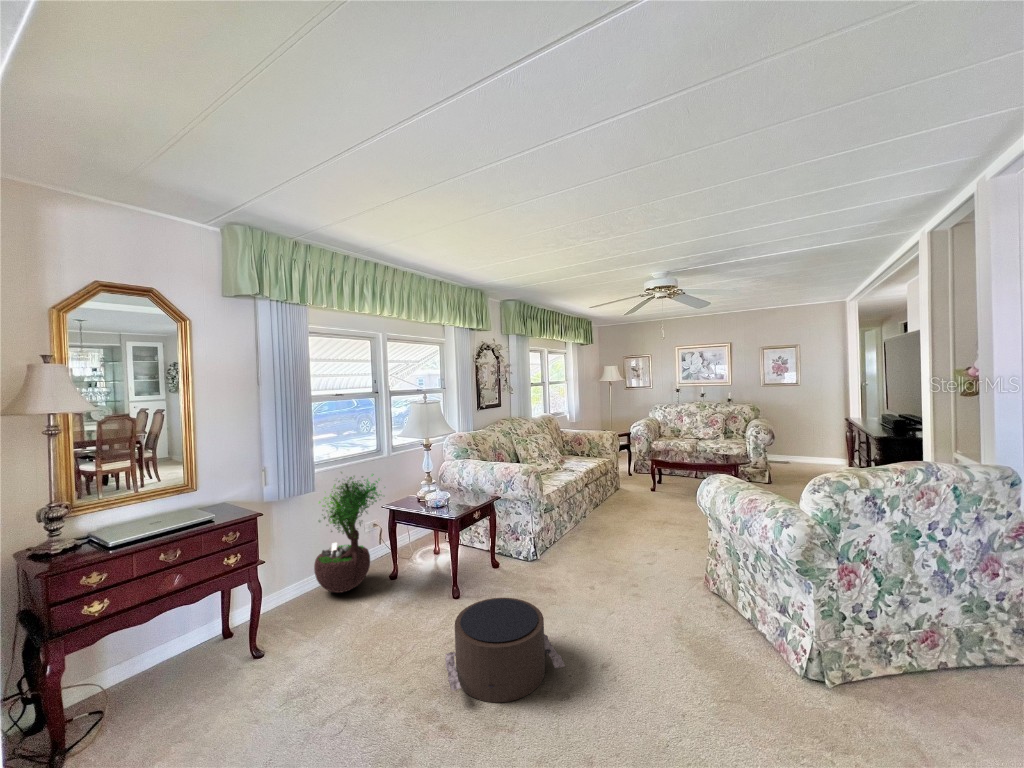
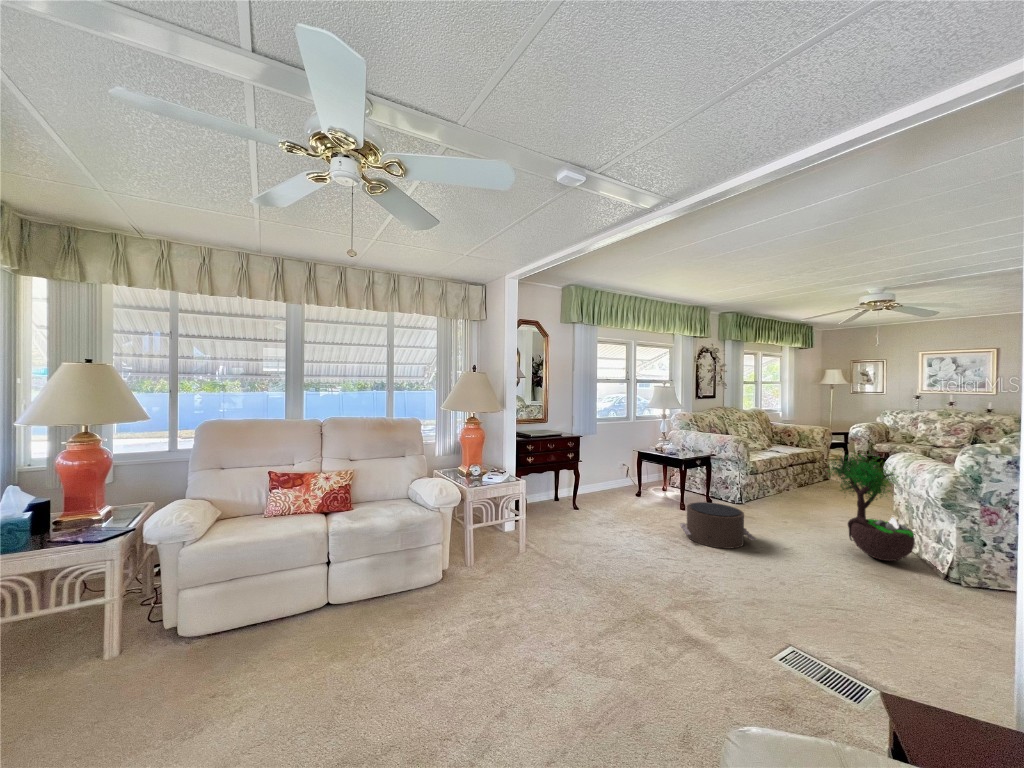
potted tree: present [314,474,380,593] -> present [827,451,915,561]

